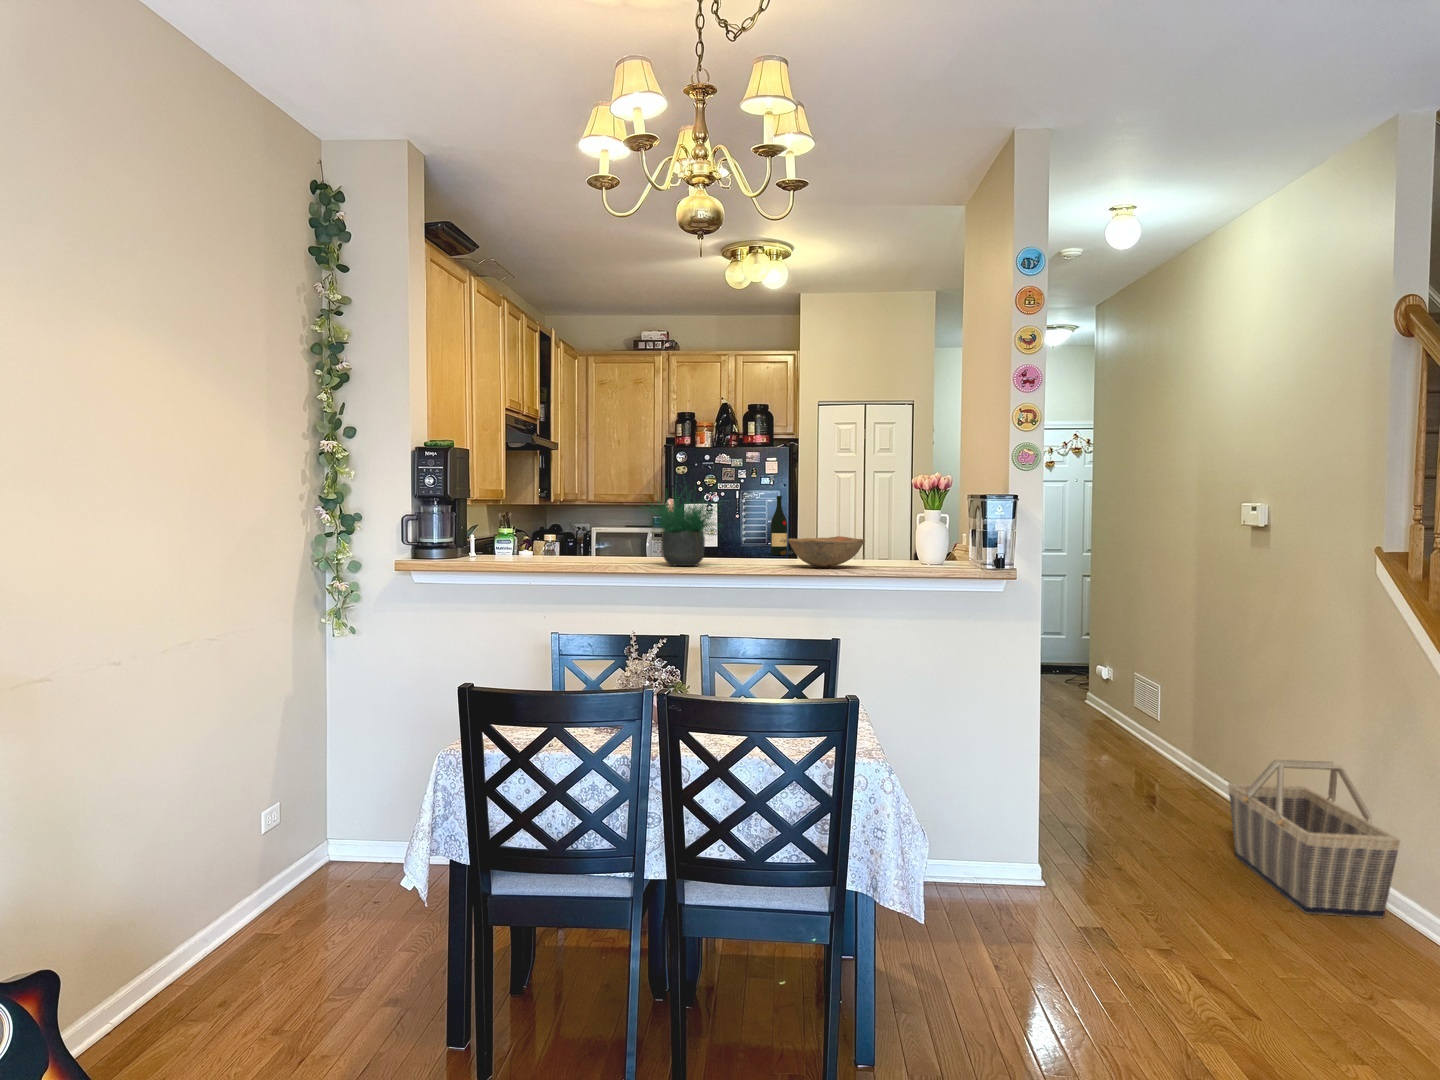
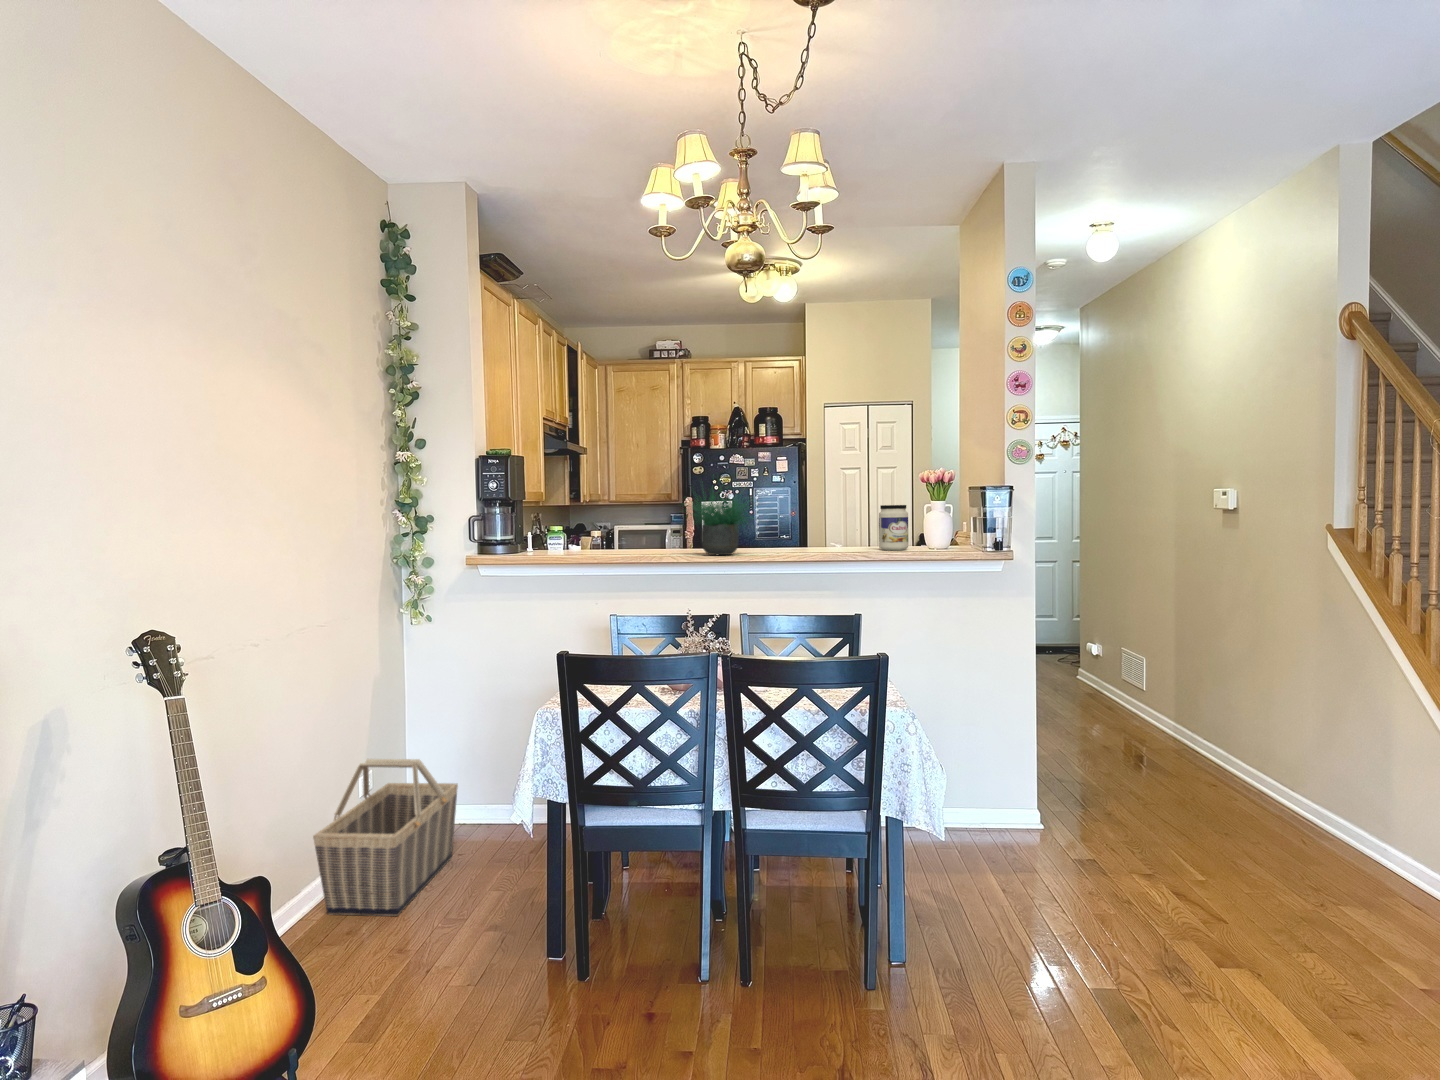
wine bottle: present [771,496,793,555] -> none [788,492,810,546]
jar: none [866,513,900,564] -> present [879,505,908,550]
bowl: present [788,536,865,568] -> none [812,526,880,554]
basket: present [1228,760,1400,918] -> present [313,759,458,916]

